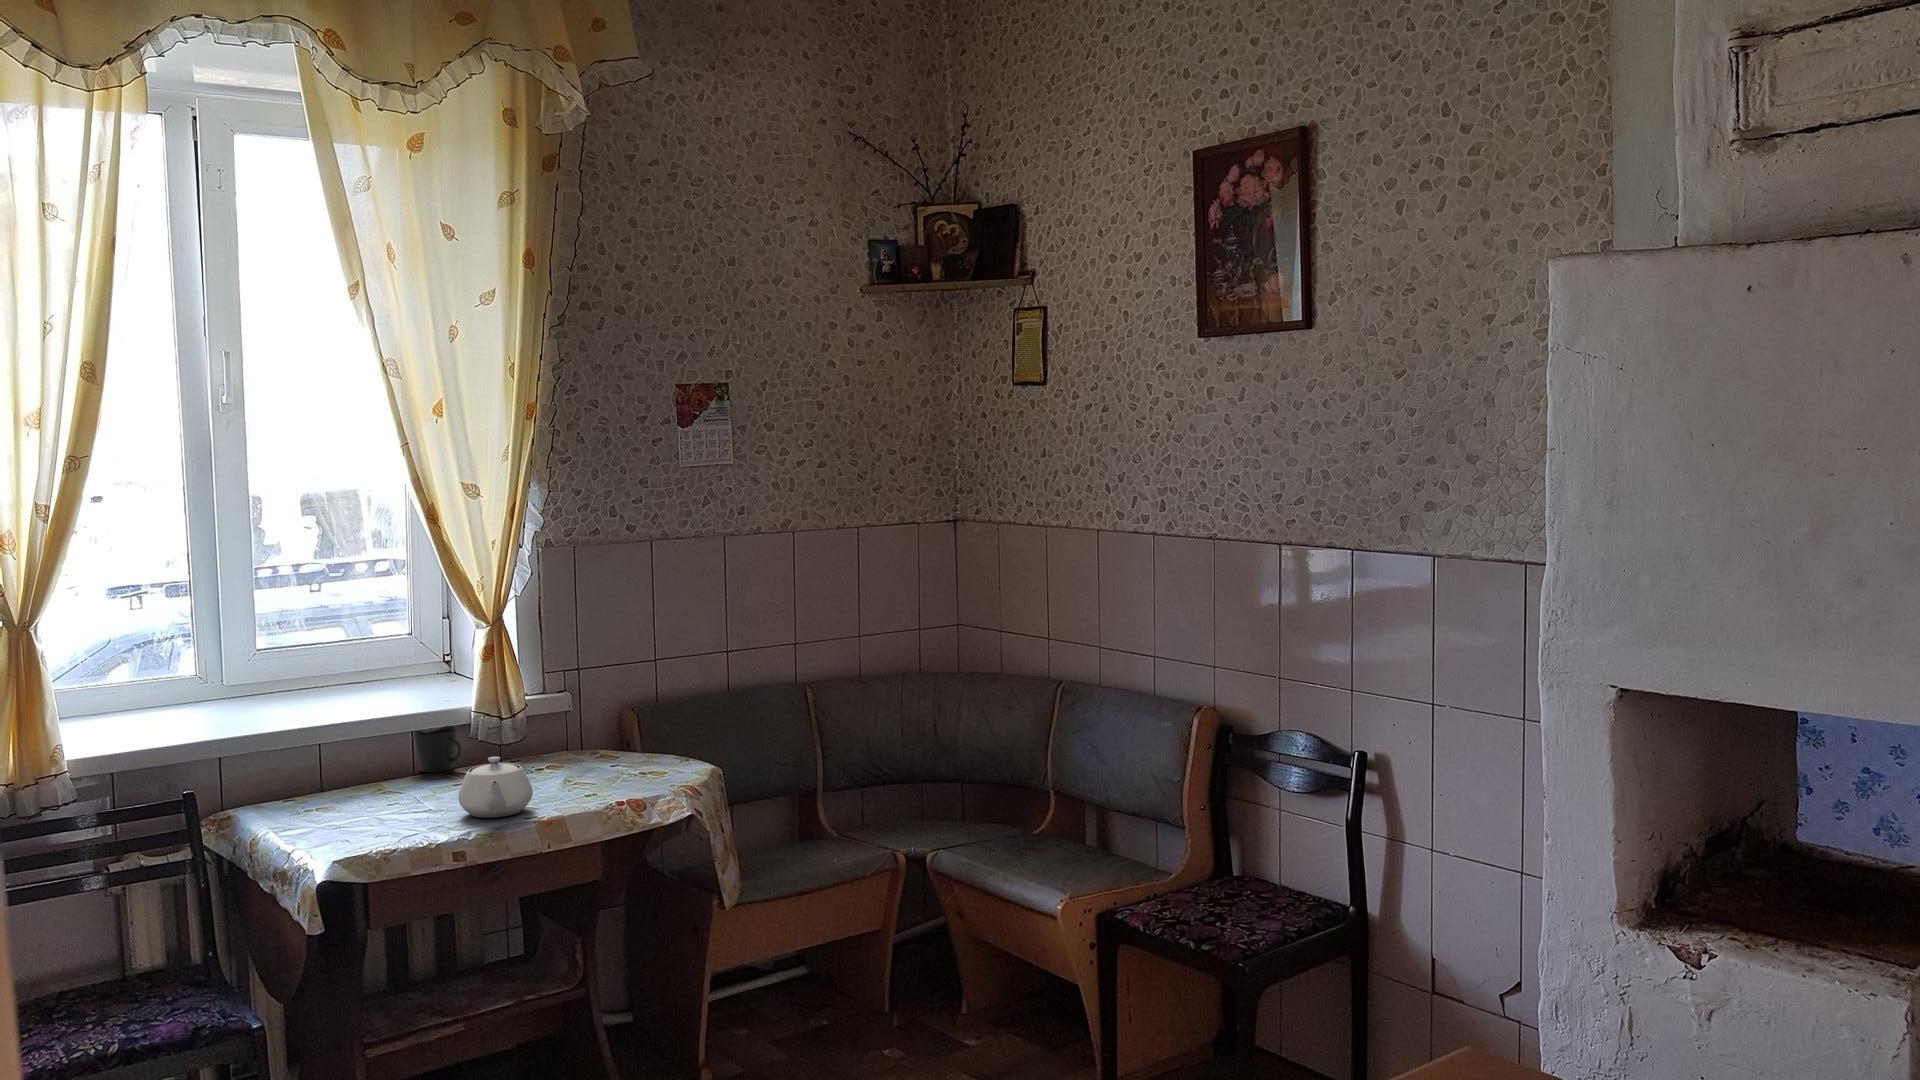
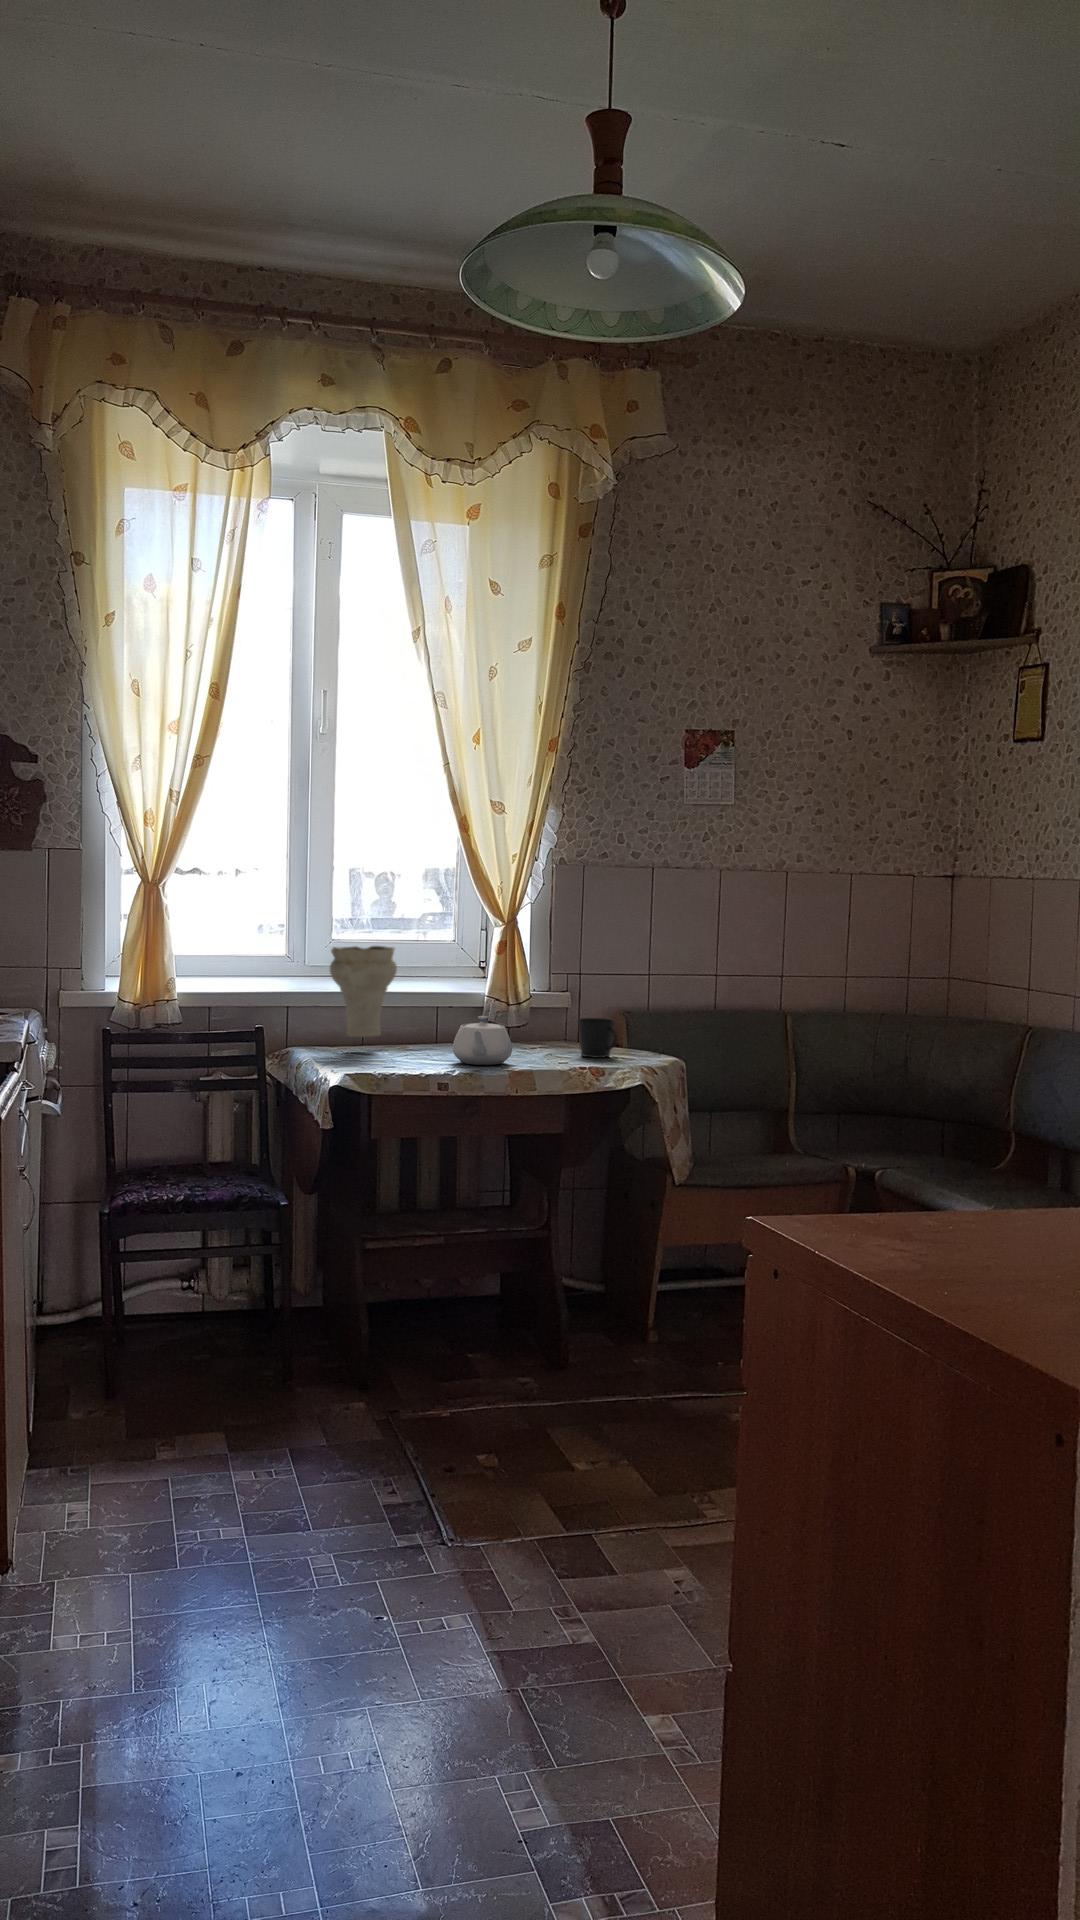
vase: none [276,673,378,800] -> present [330,946,397,1037]
cup: present [414,726,461,773] -> present [578,1018,617,1058]

